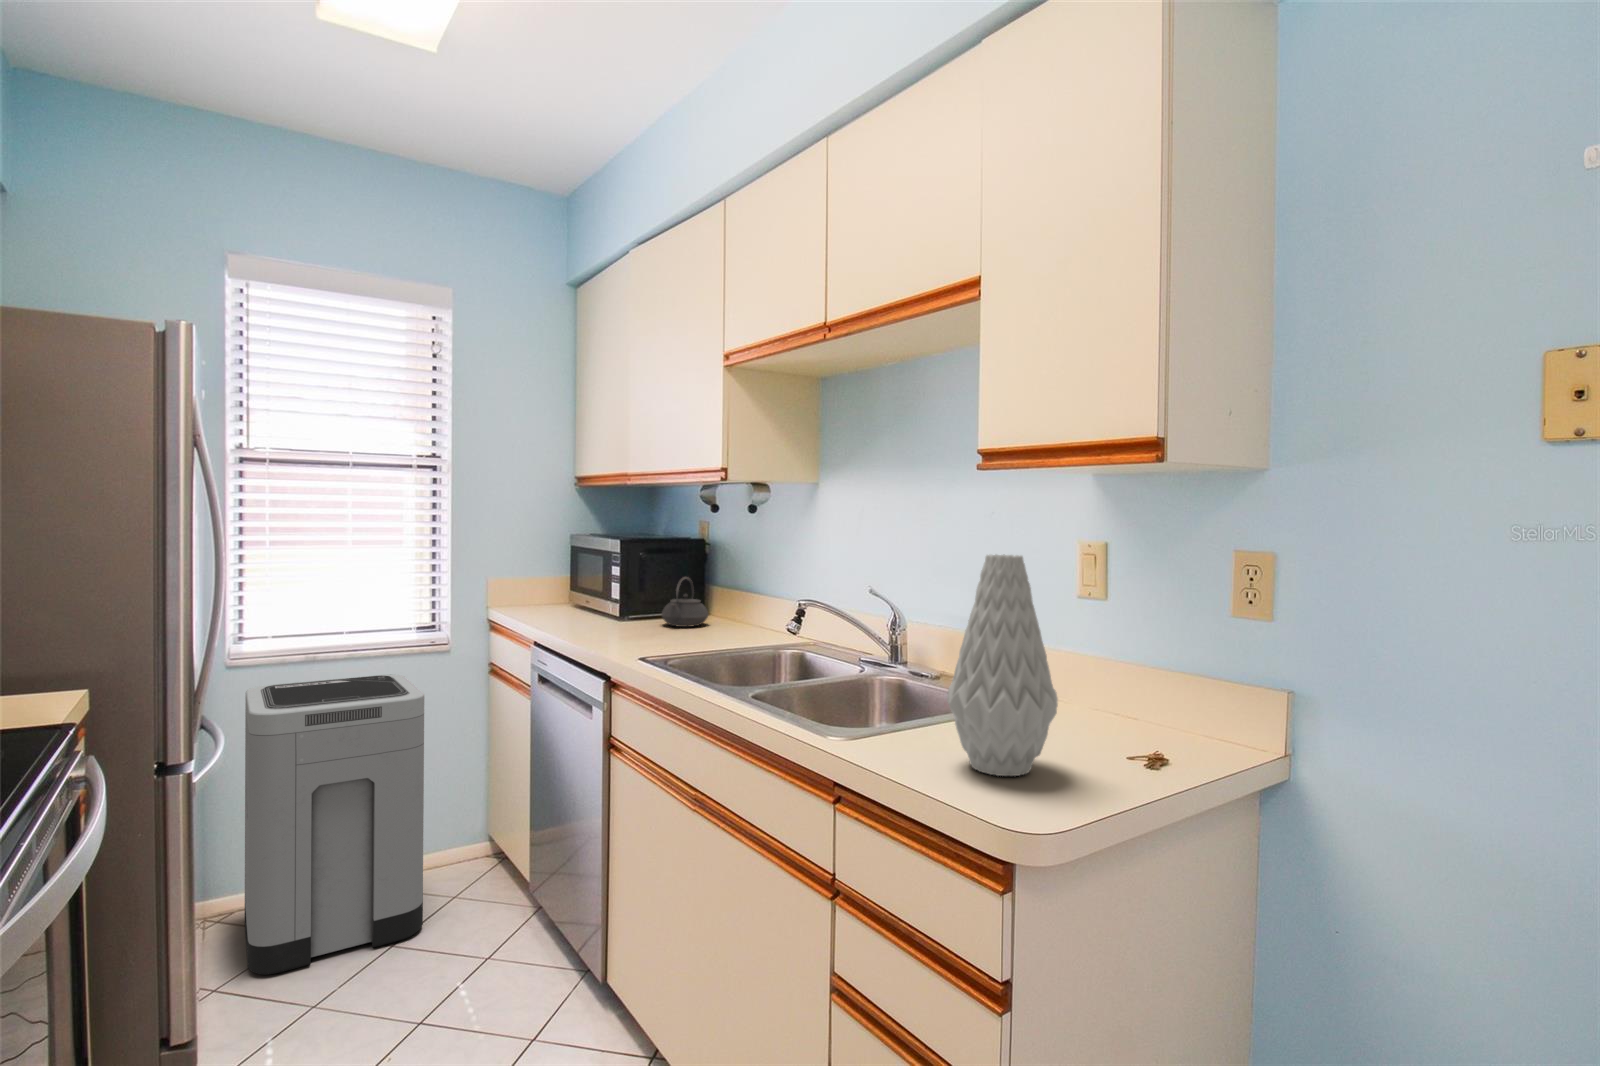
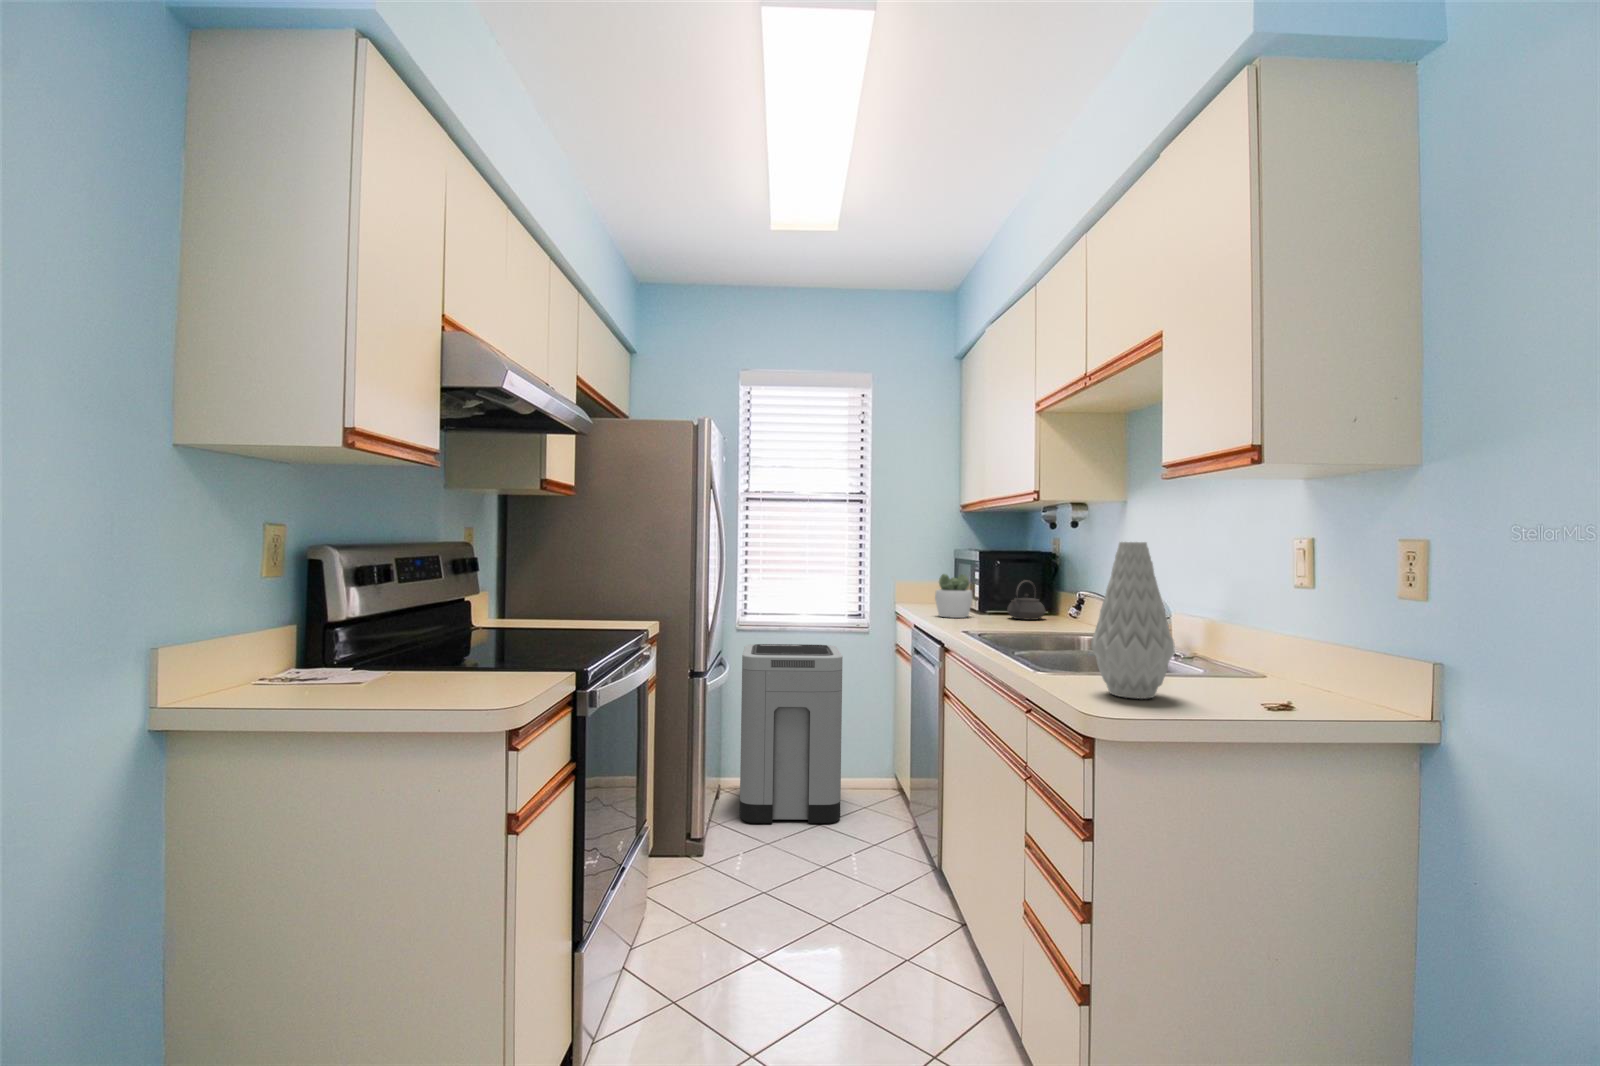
succulent plant: none [568,571,617,630] -> present [935,574,973,618]

